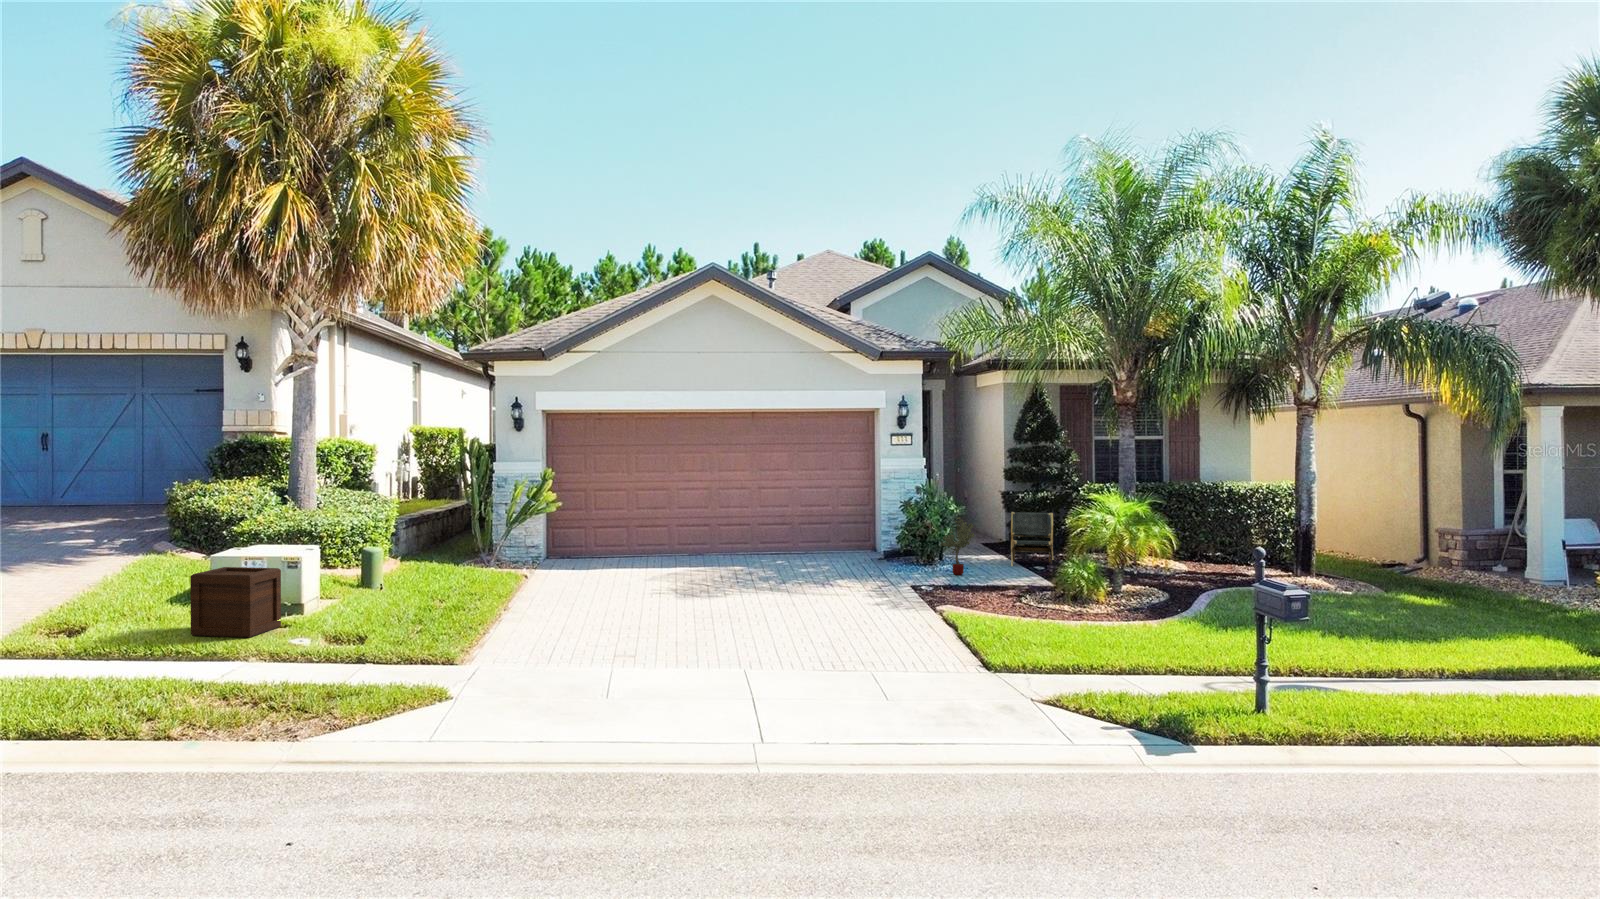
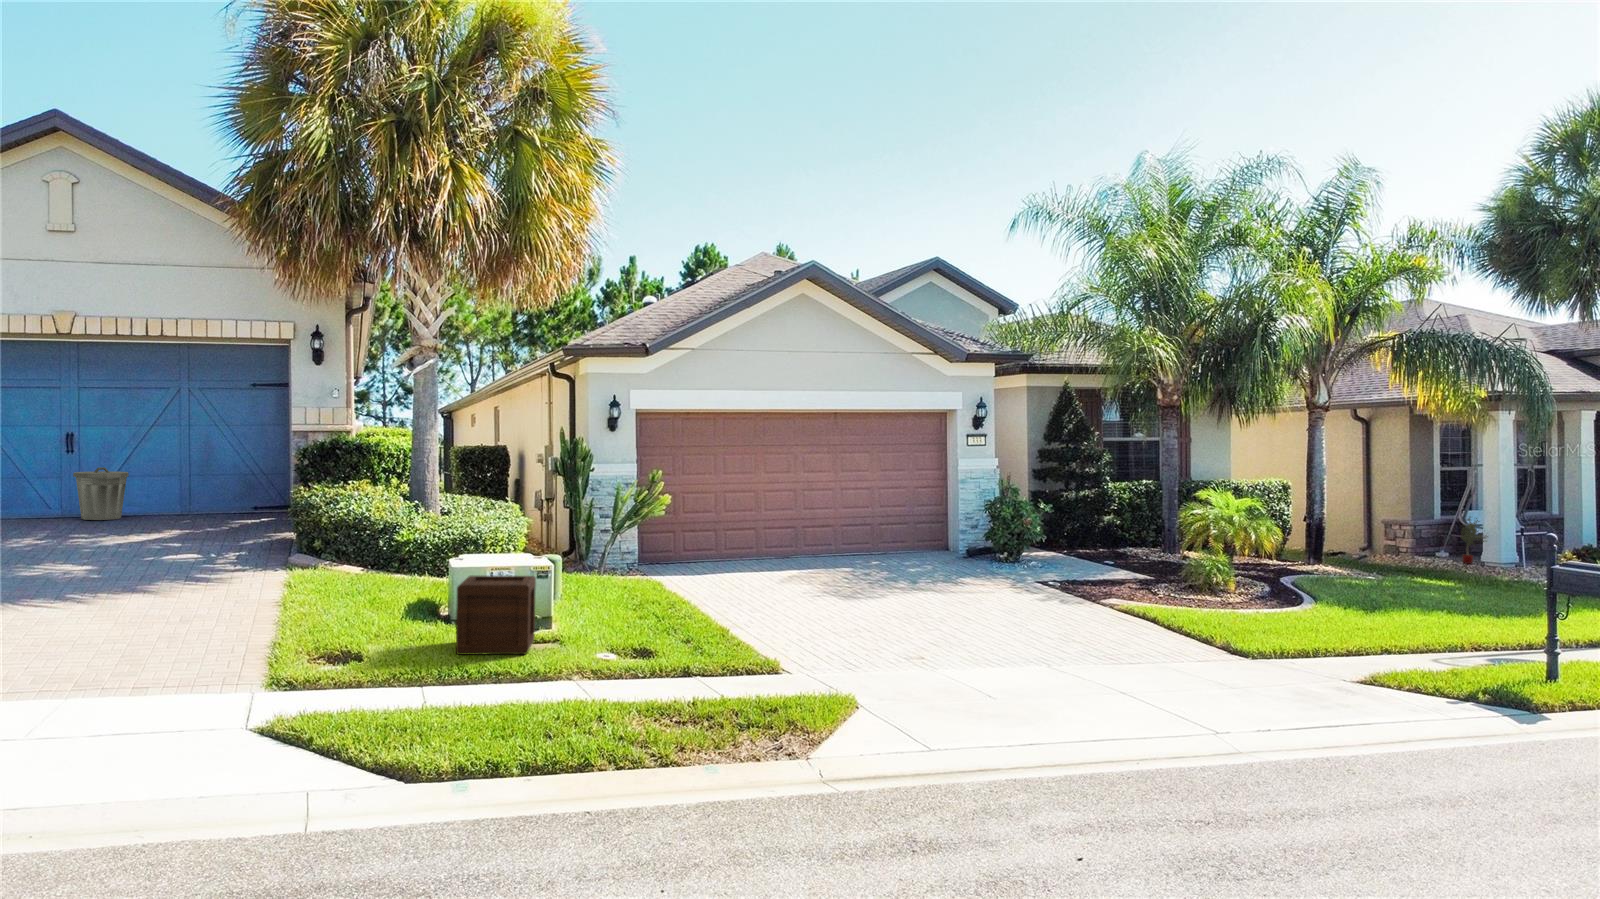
trash can: none [44,469,93,517] -> present [73,467,129,520]
lounge chair: present [1011,512,1054,566] -> none [1056,507,1106,558]
potted tree: present [941,517,974,575] -> present [1461,518,1488,564]

